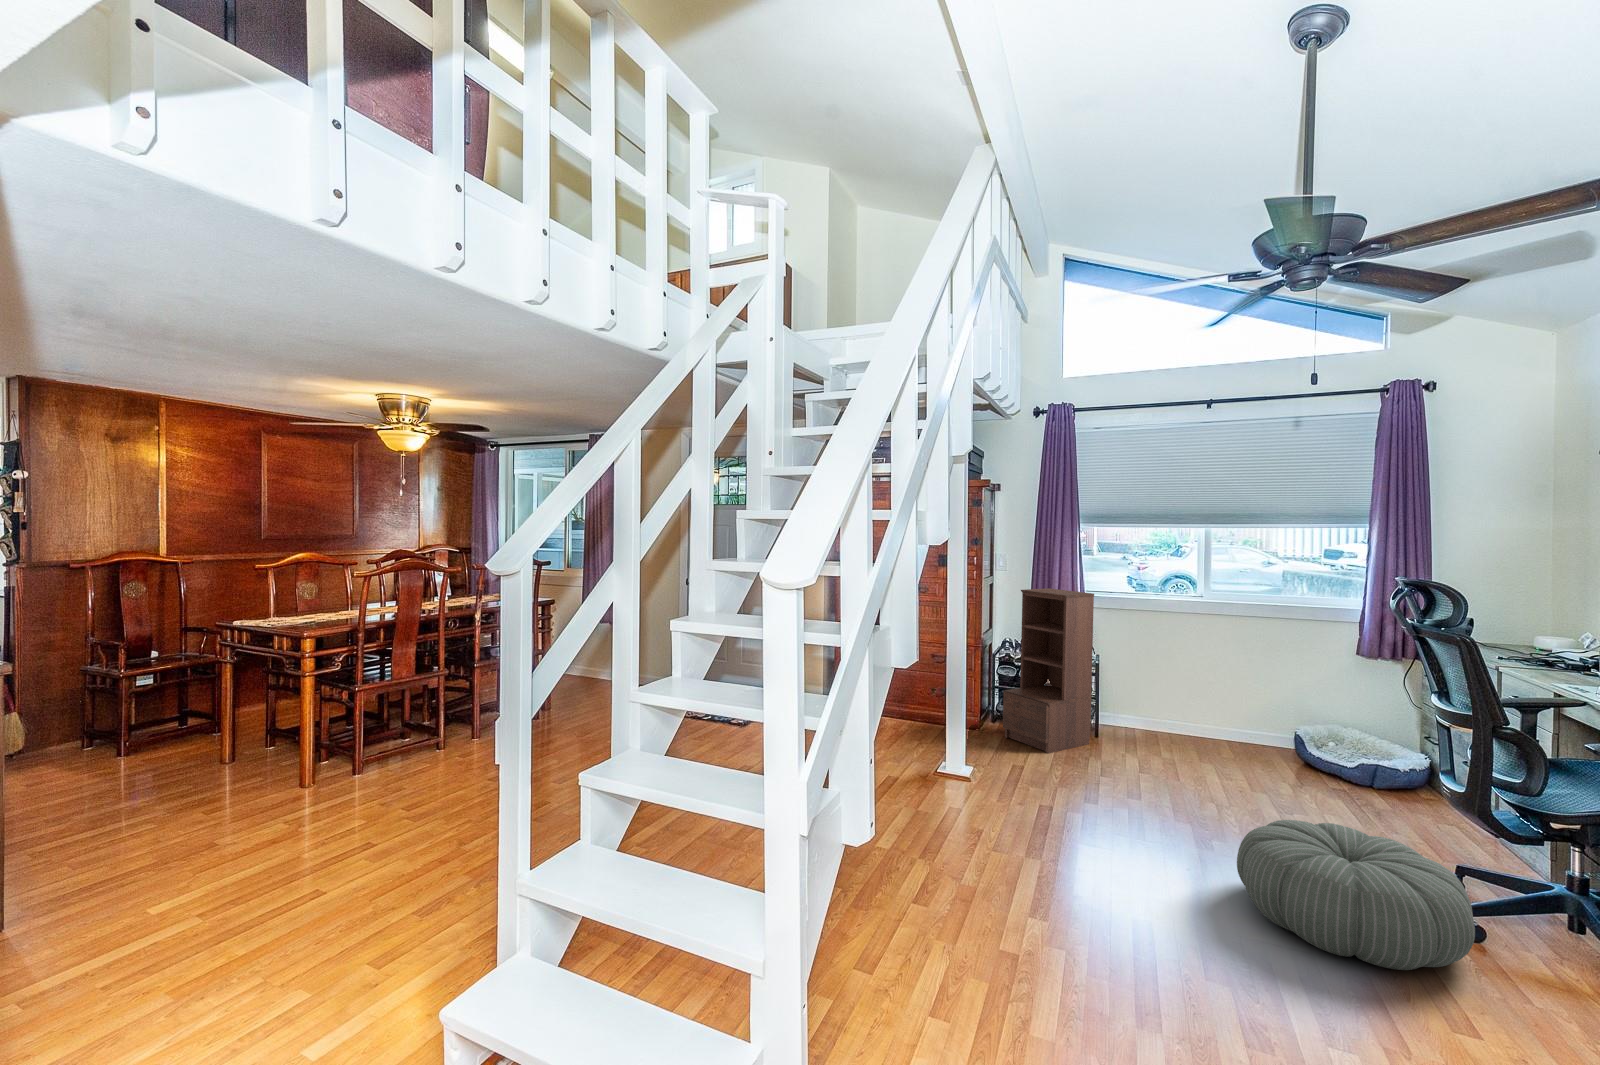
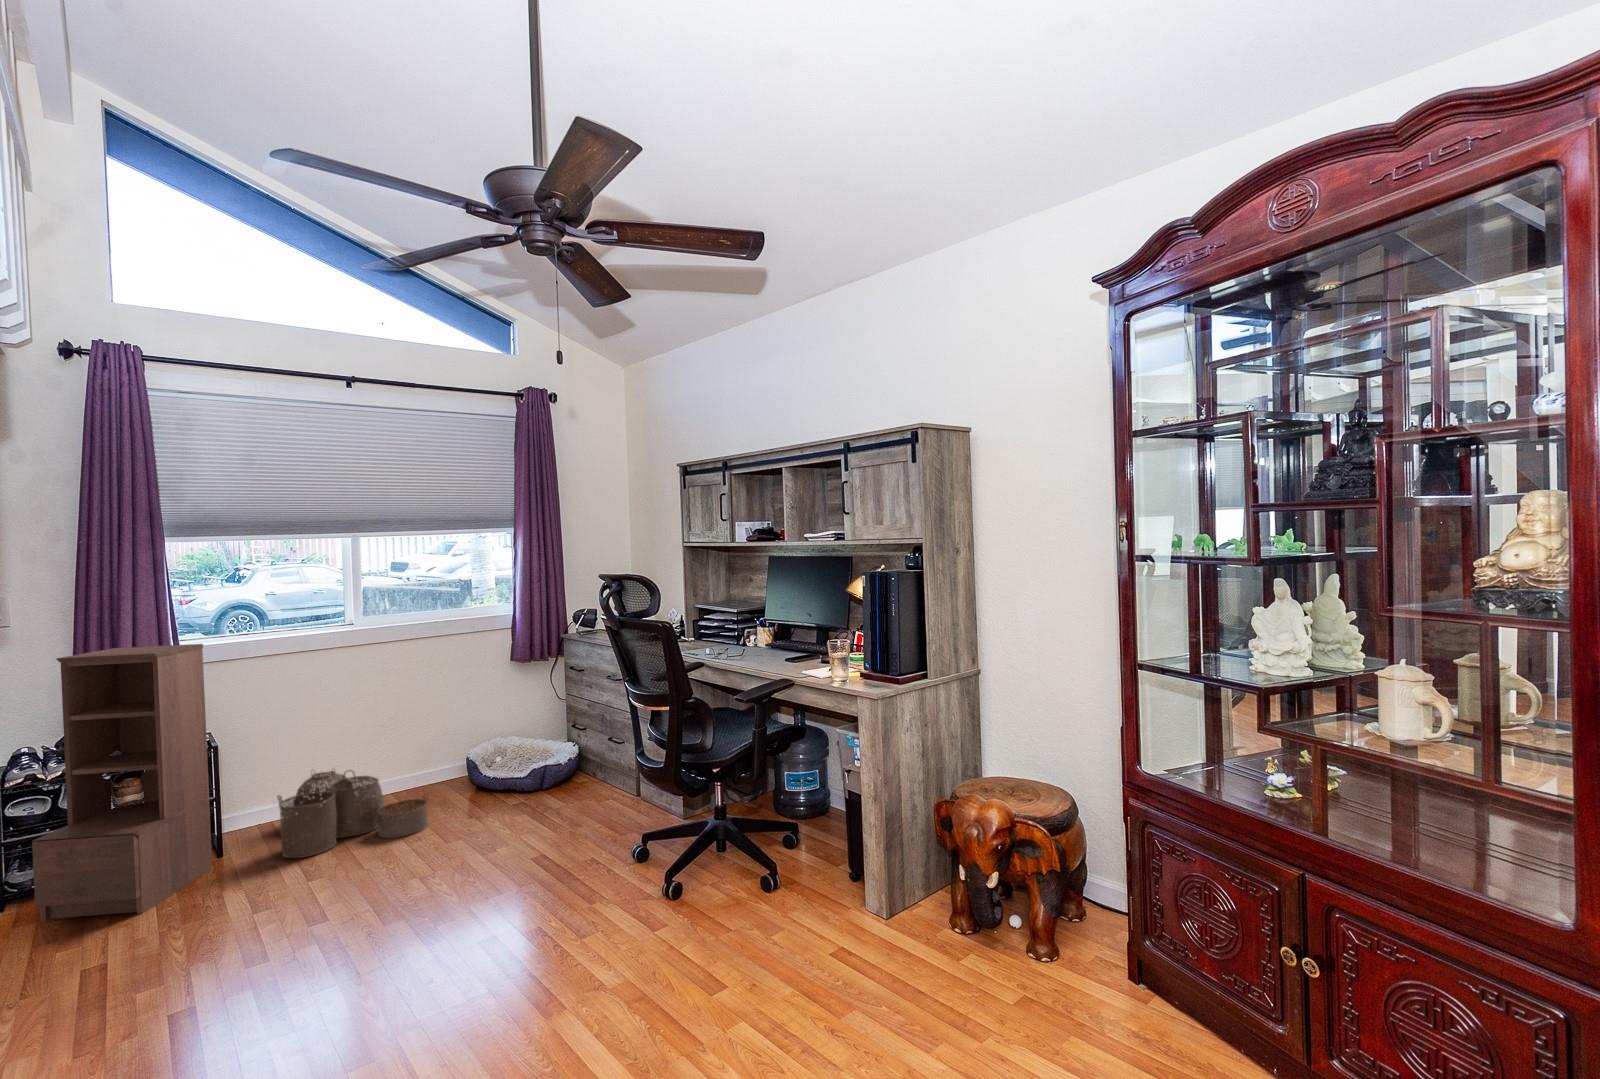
woven basket: none [1132,700,1246,775] -> present [277,771,428,858]
pouf: present [1237,820,1475,970] -> none [484,834,693,987]

